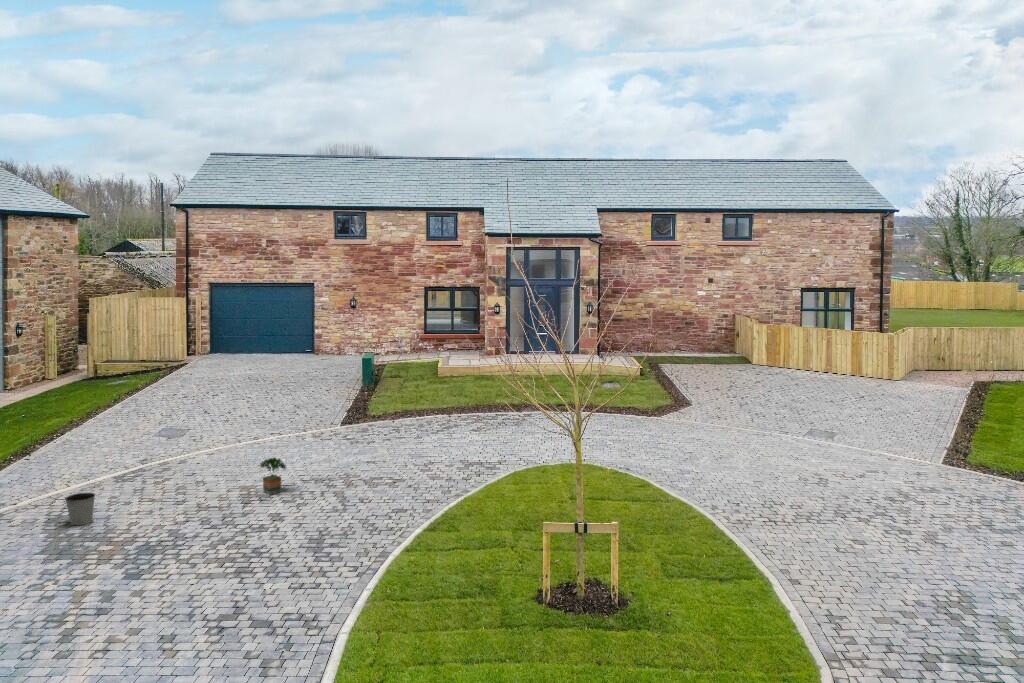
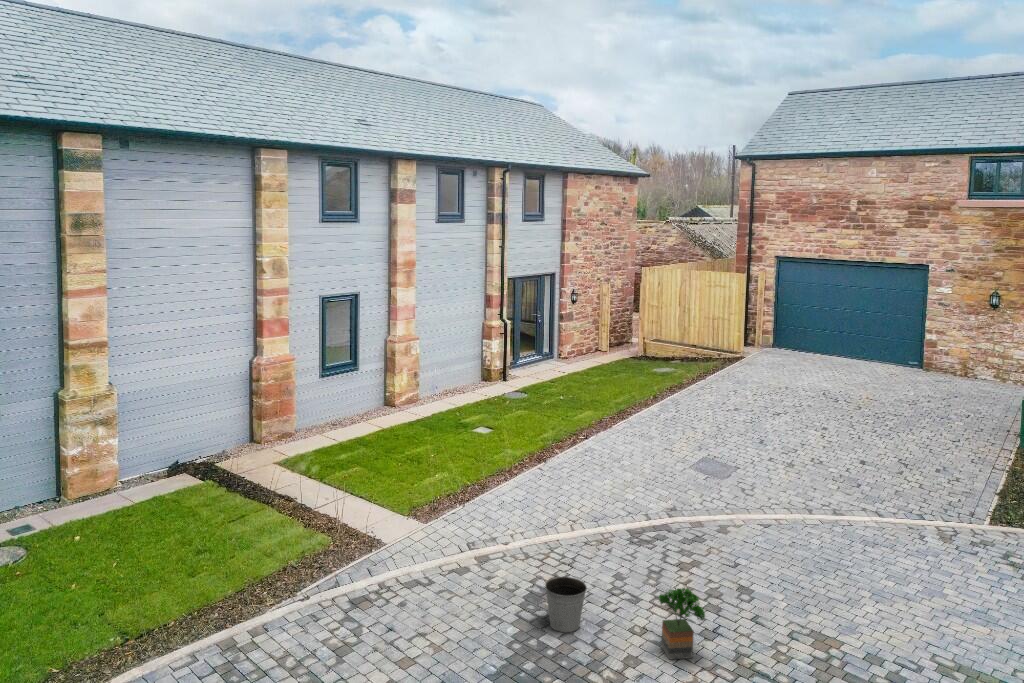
potted tree: present [260,458,286,495] -> present [659,588,705,659]

